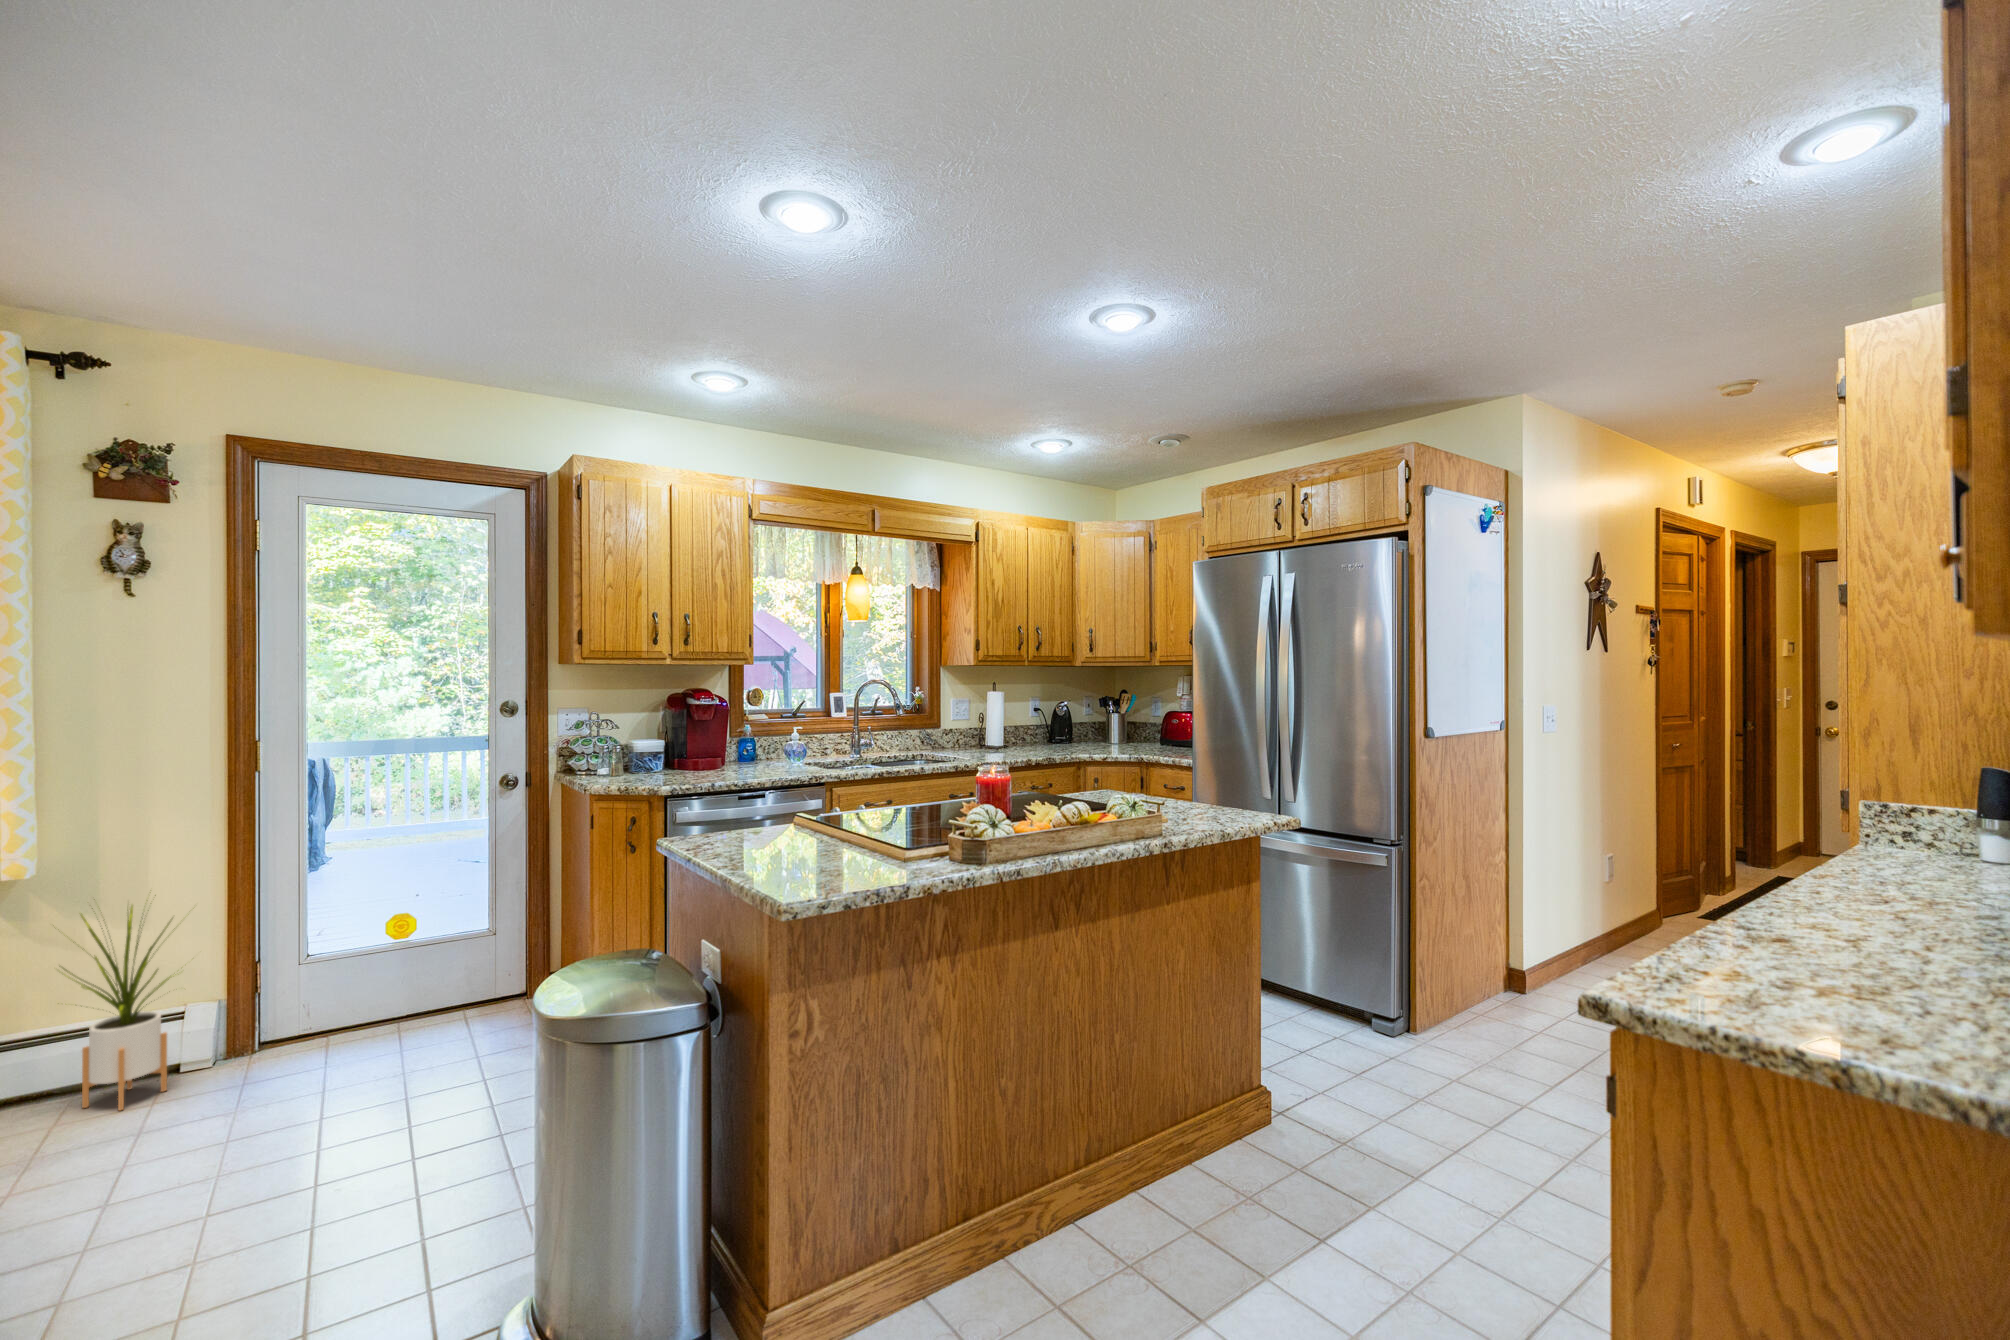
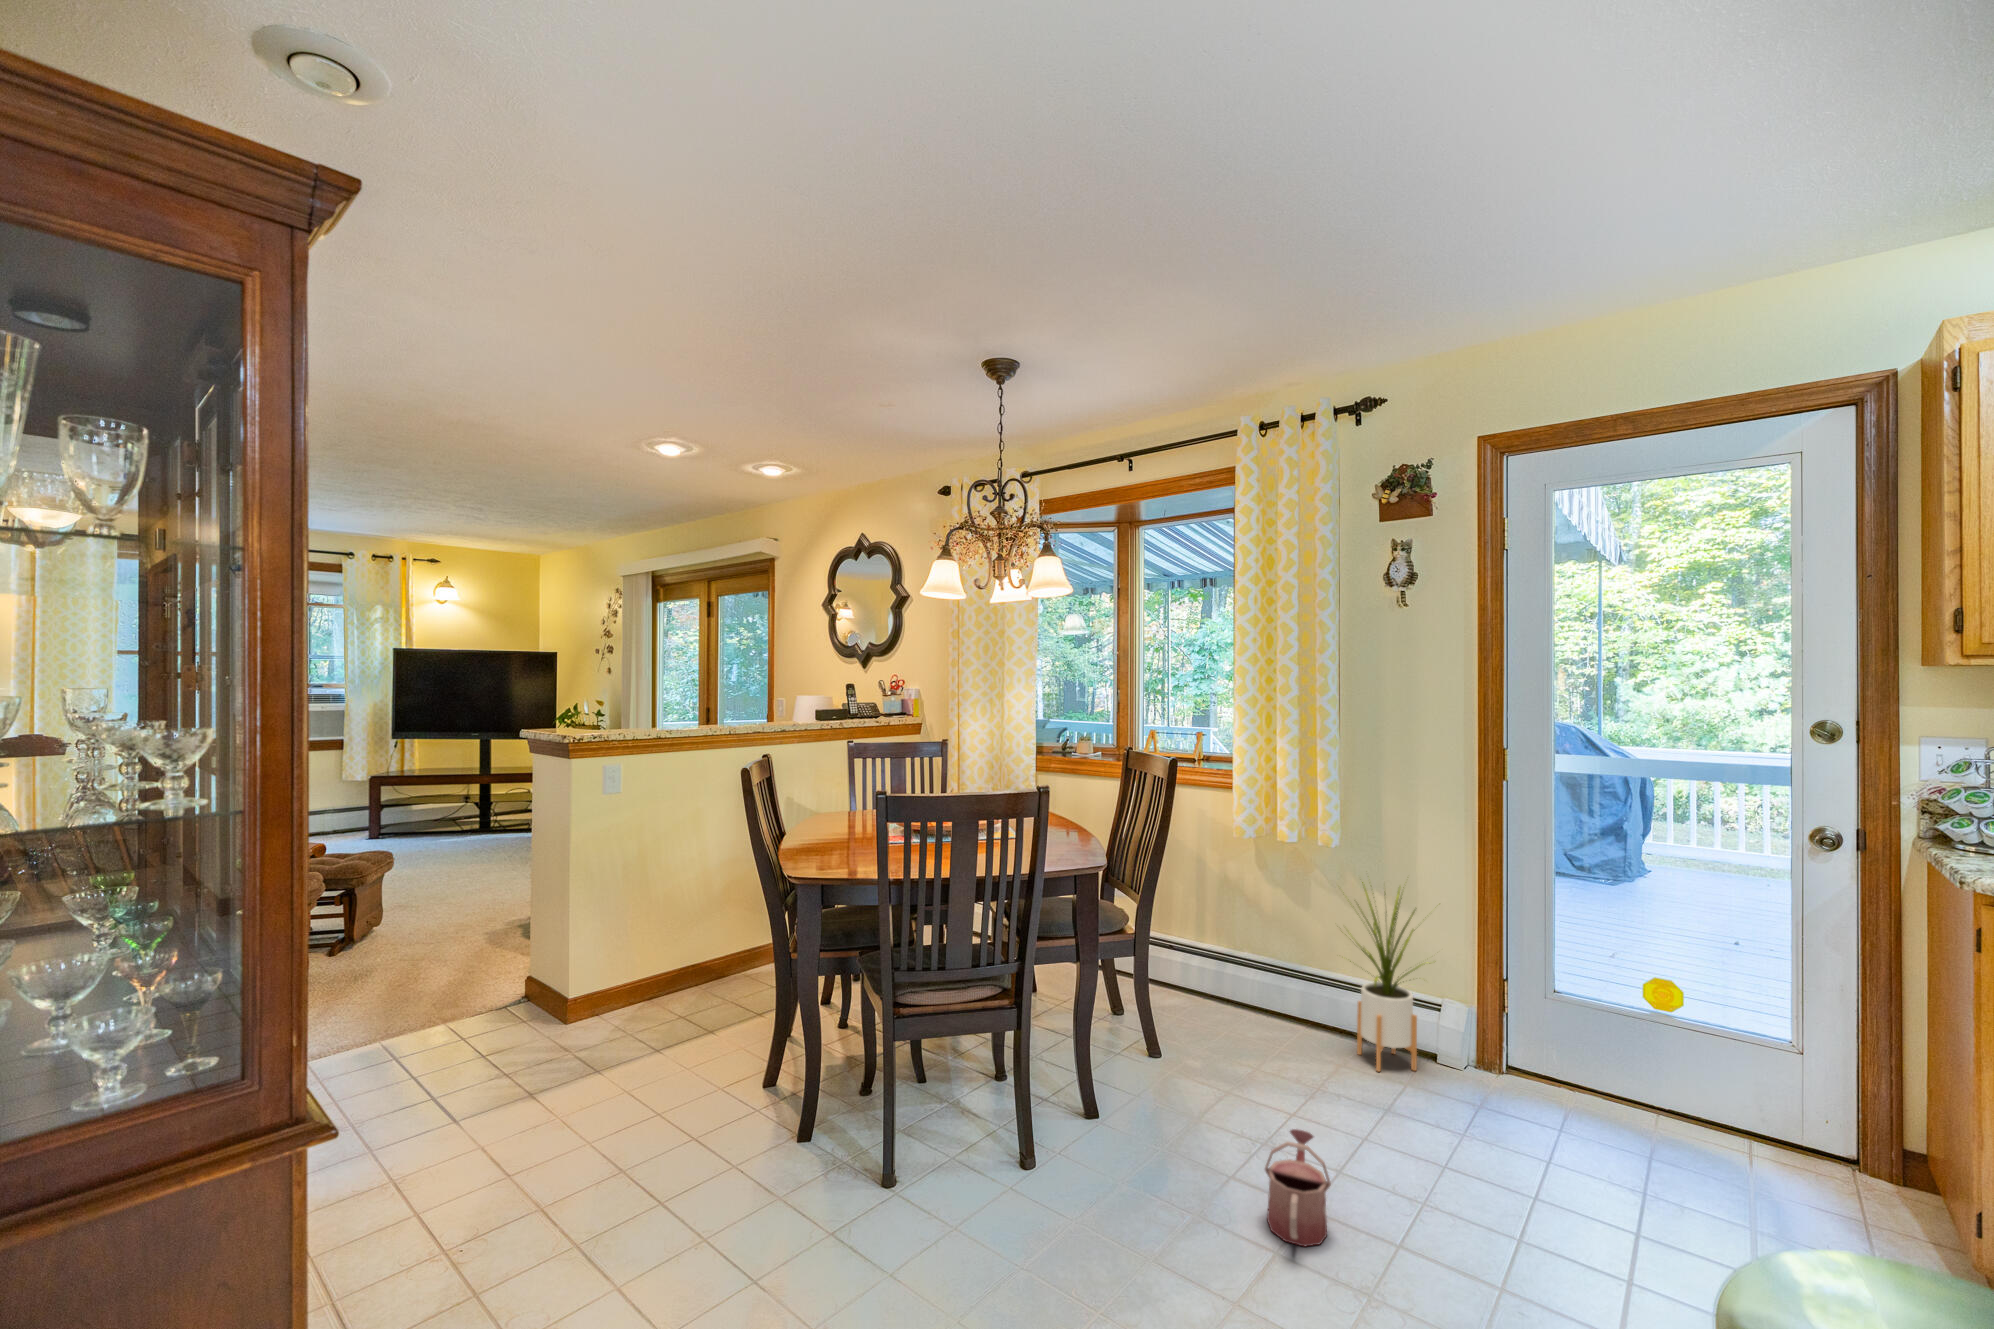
watering can: none [64,1169,157,1284] -> present [1265,1129,1331,1246]

